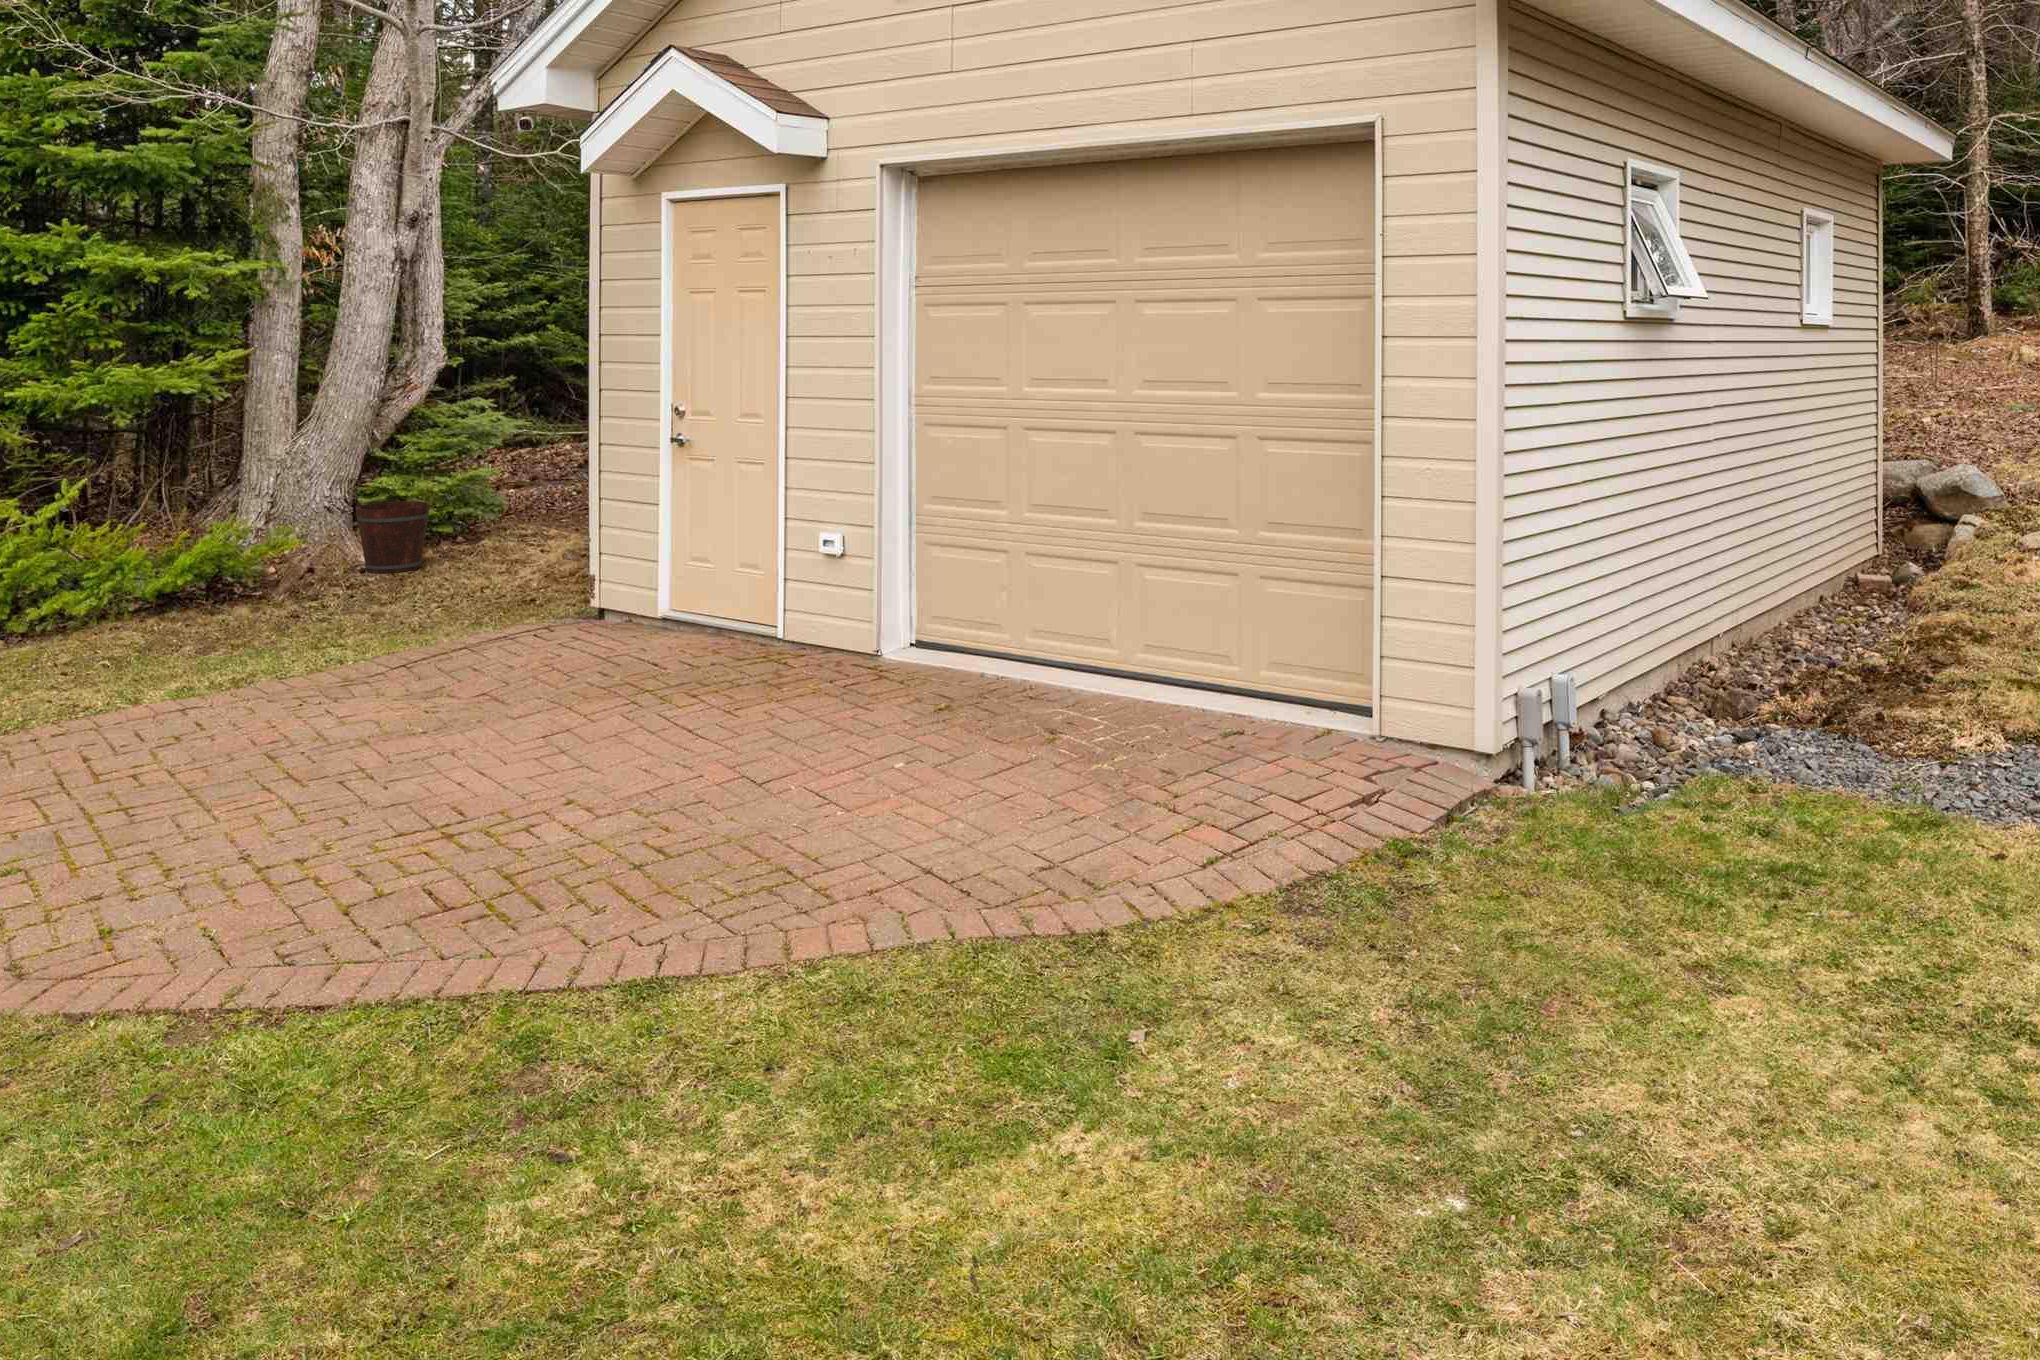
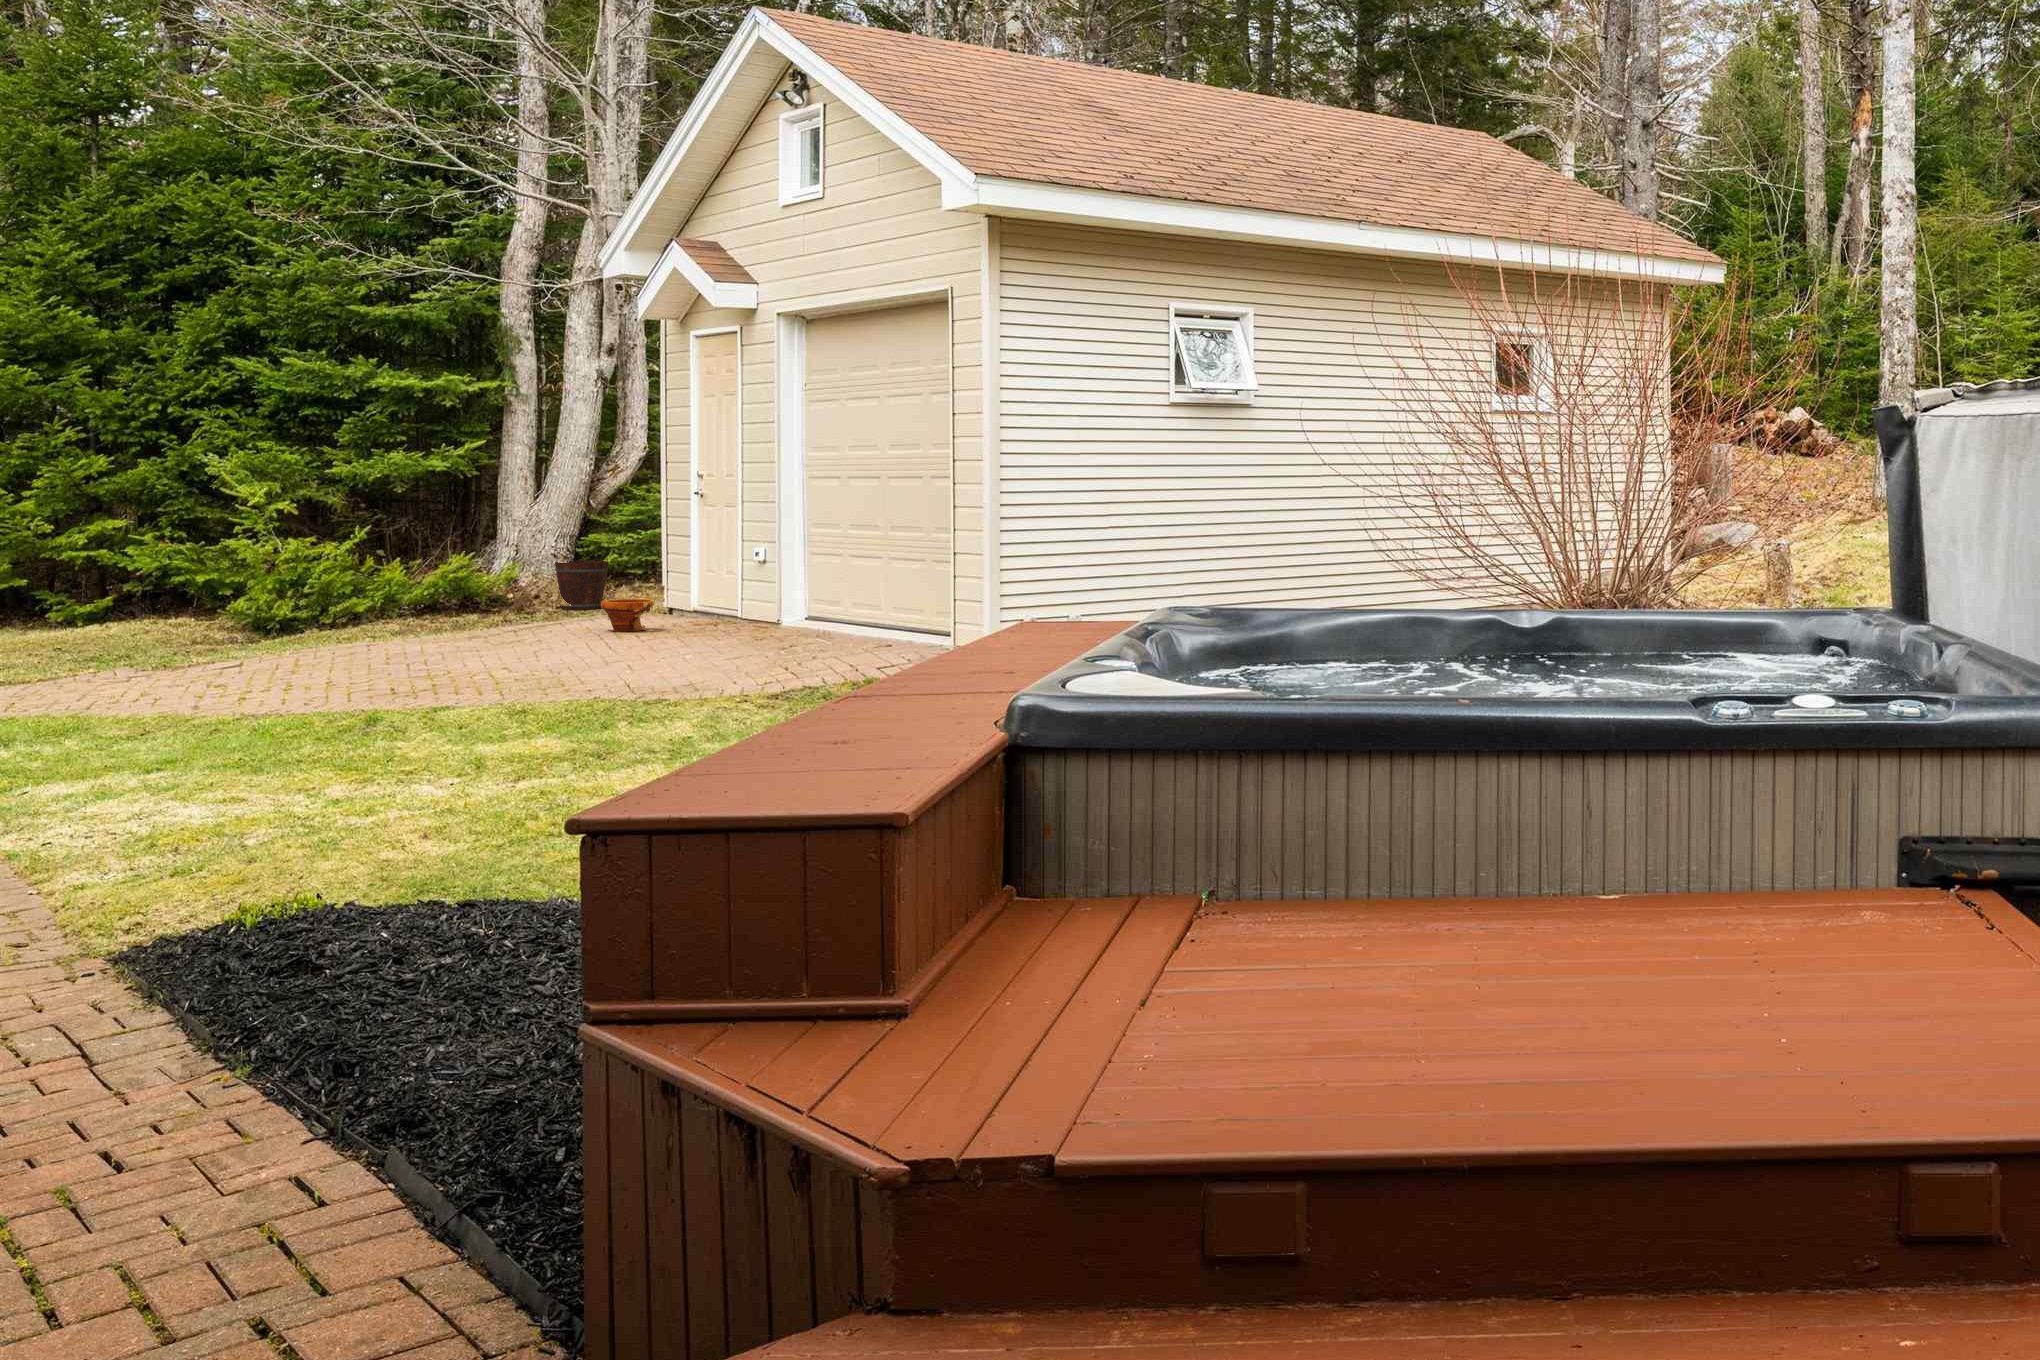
planter: none [532,574,608,629] -> present [601,598,655,632]

